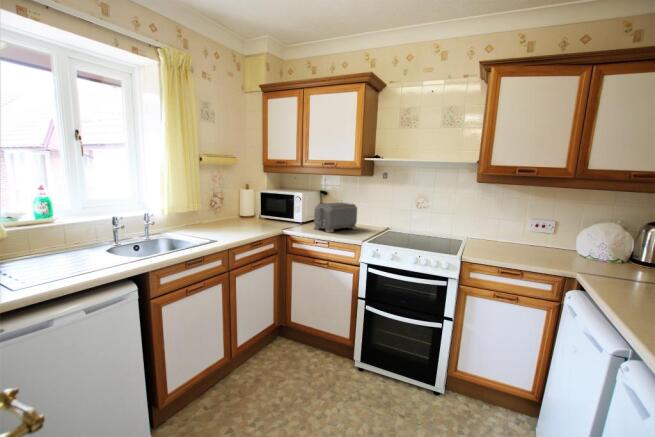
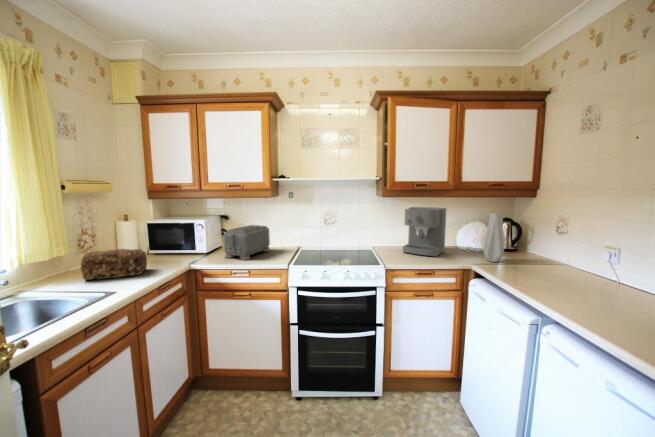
coffee maker: none [499,198,567,259] -> present [403,207,446,257]
bread loaf: none [212,208,254,230] -> present [81,249,147,280]
vase: none [605,213,636,277] -> present [483,213,504,262]

